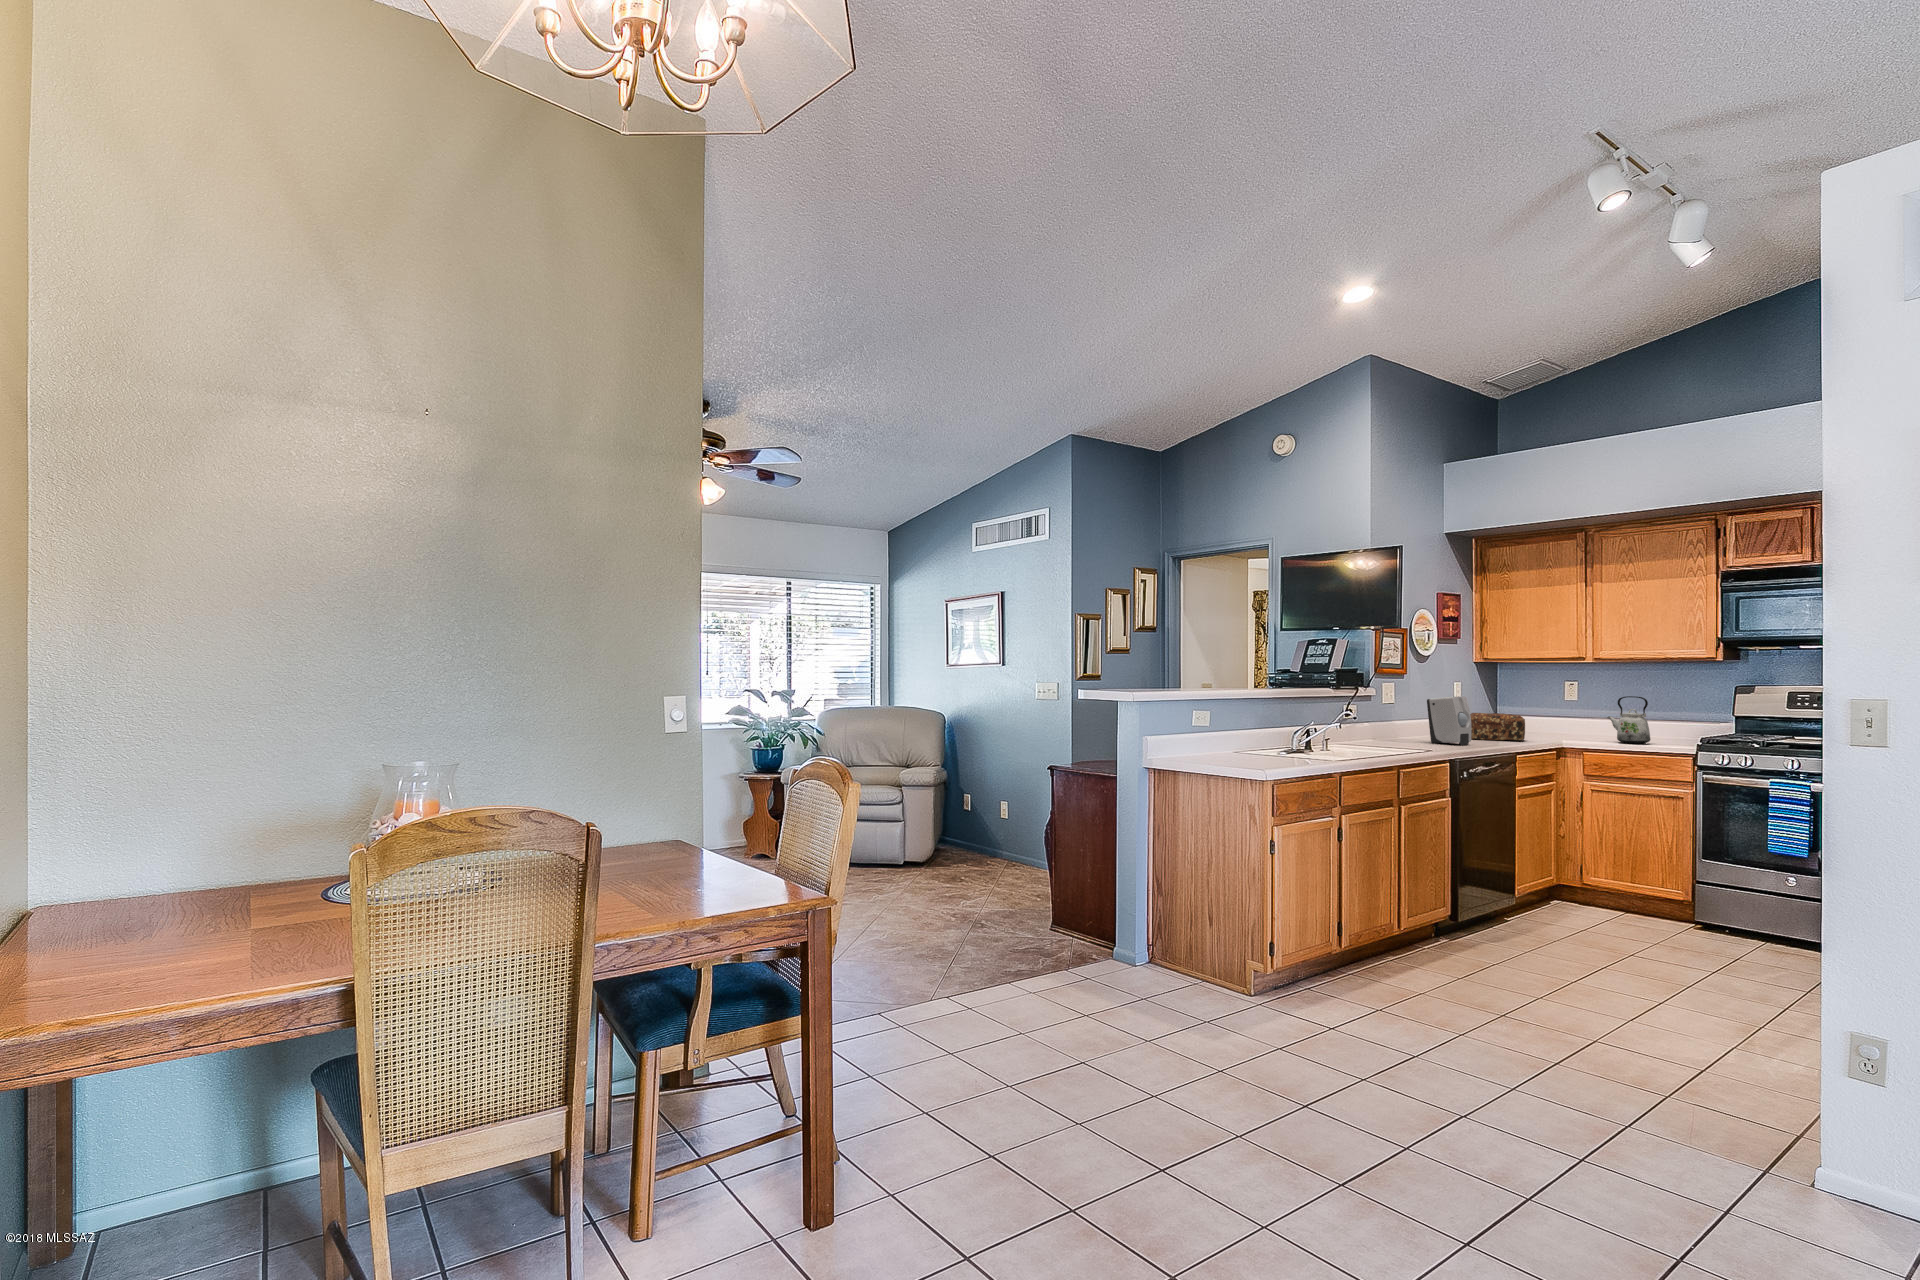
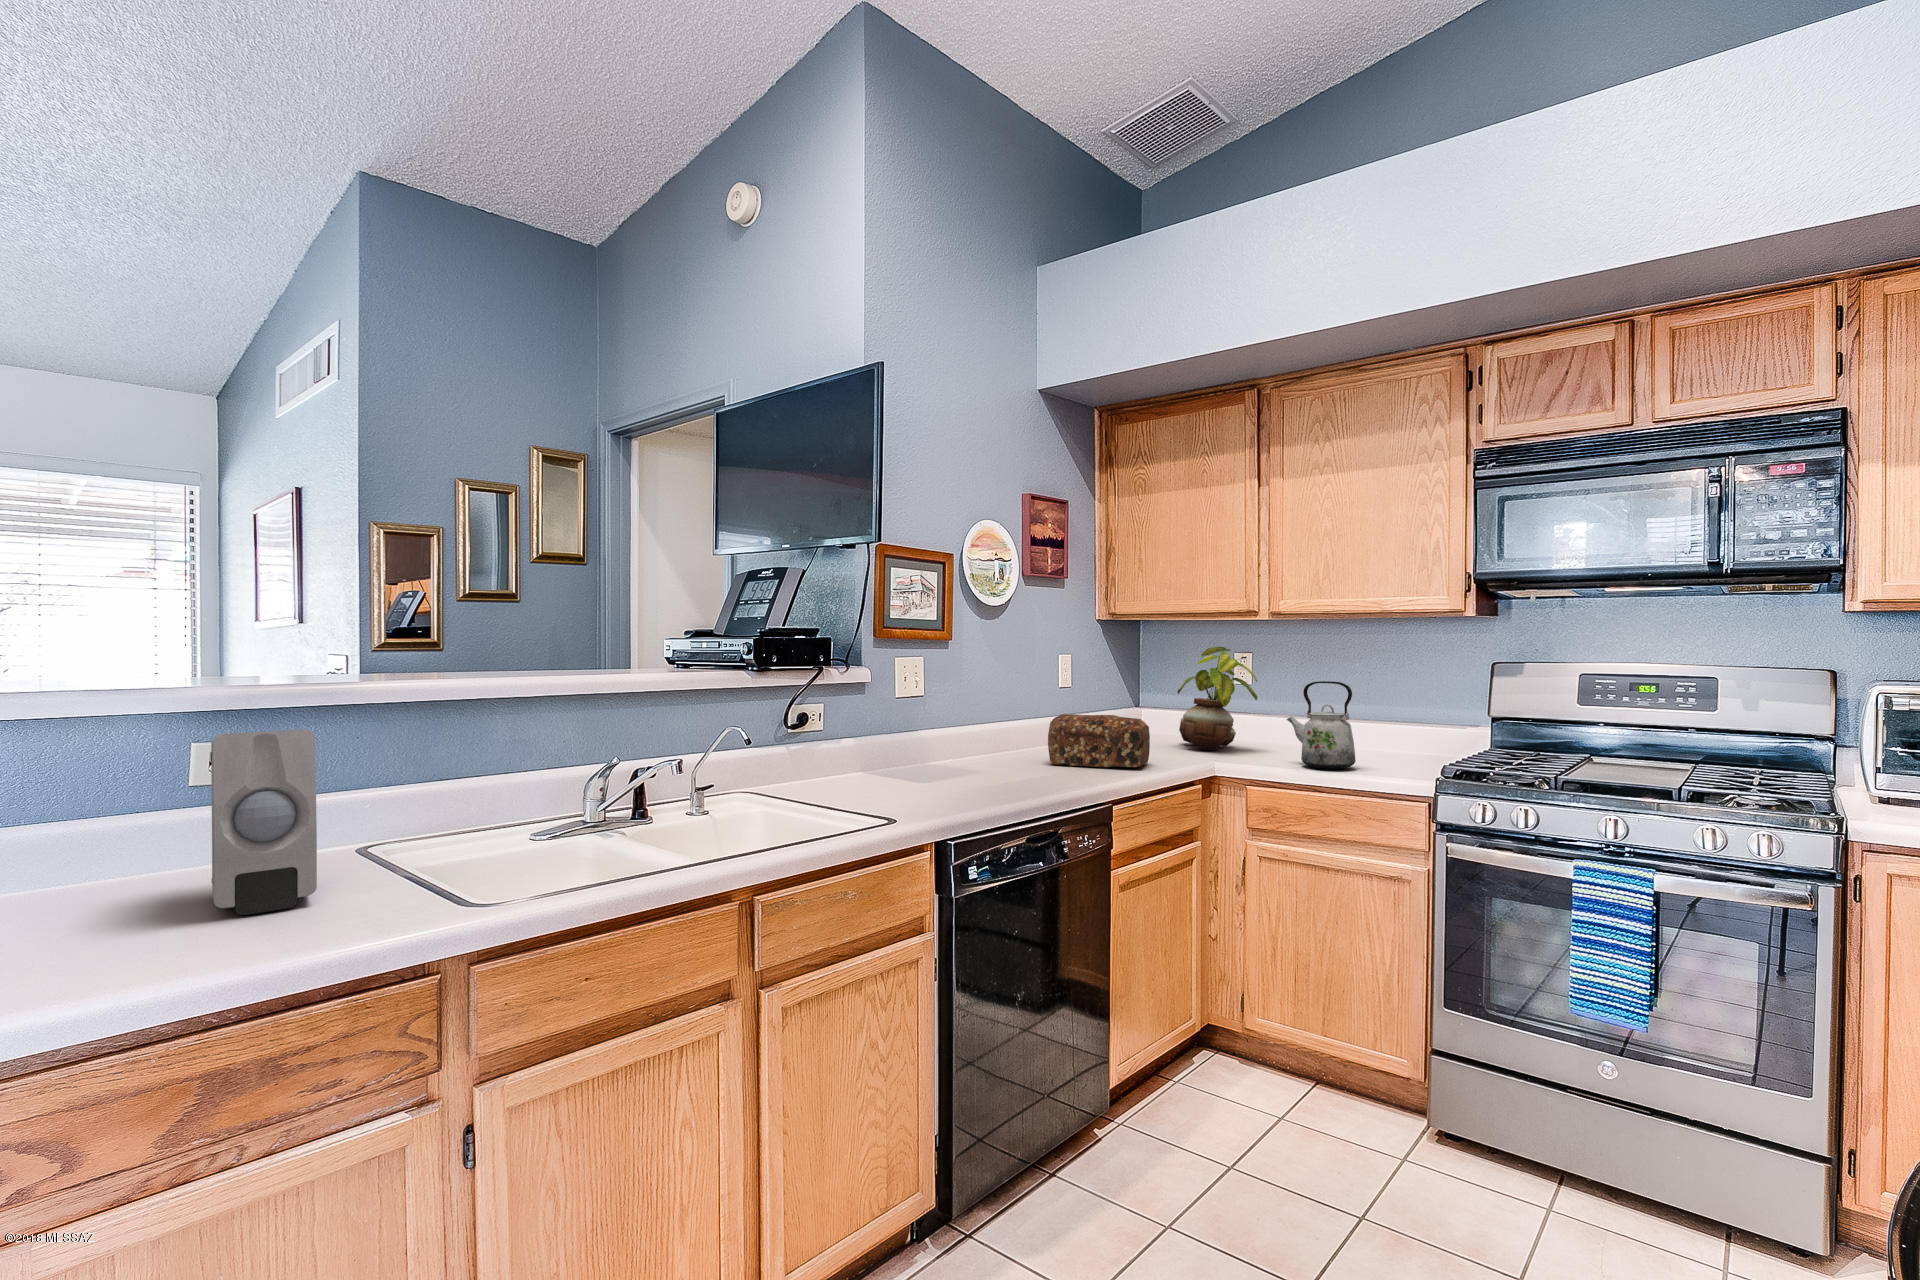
potted plant: none [1534,677,1587,736] -> present [1177,647,1257,750]
soap dispenser: present [1427,696,1471,745] -> present [210,729,317,915]

